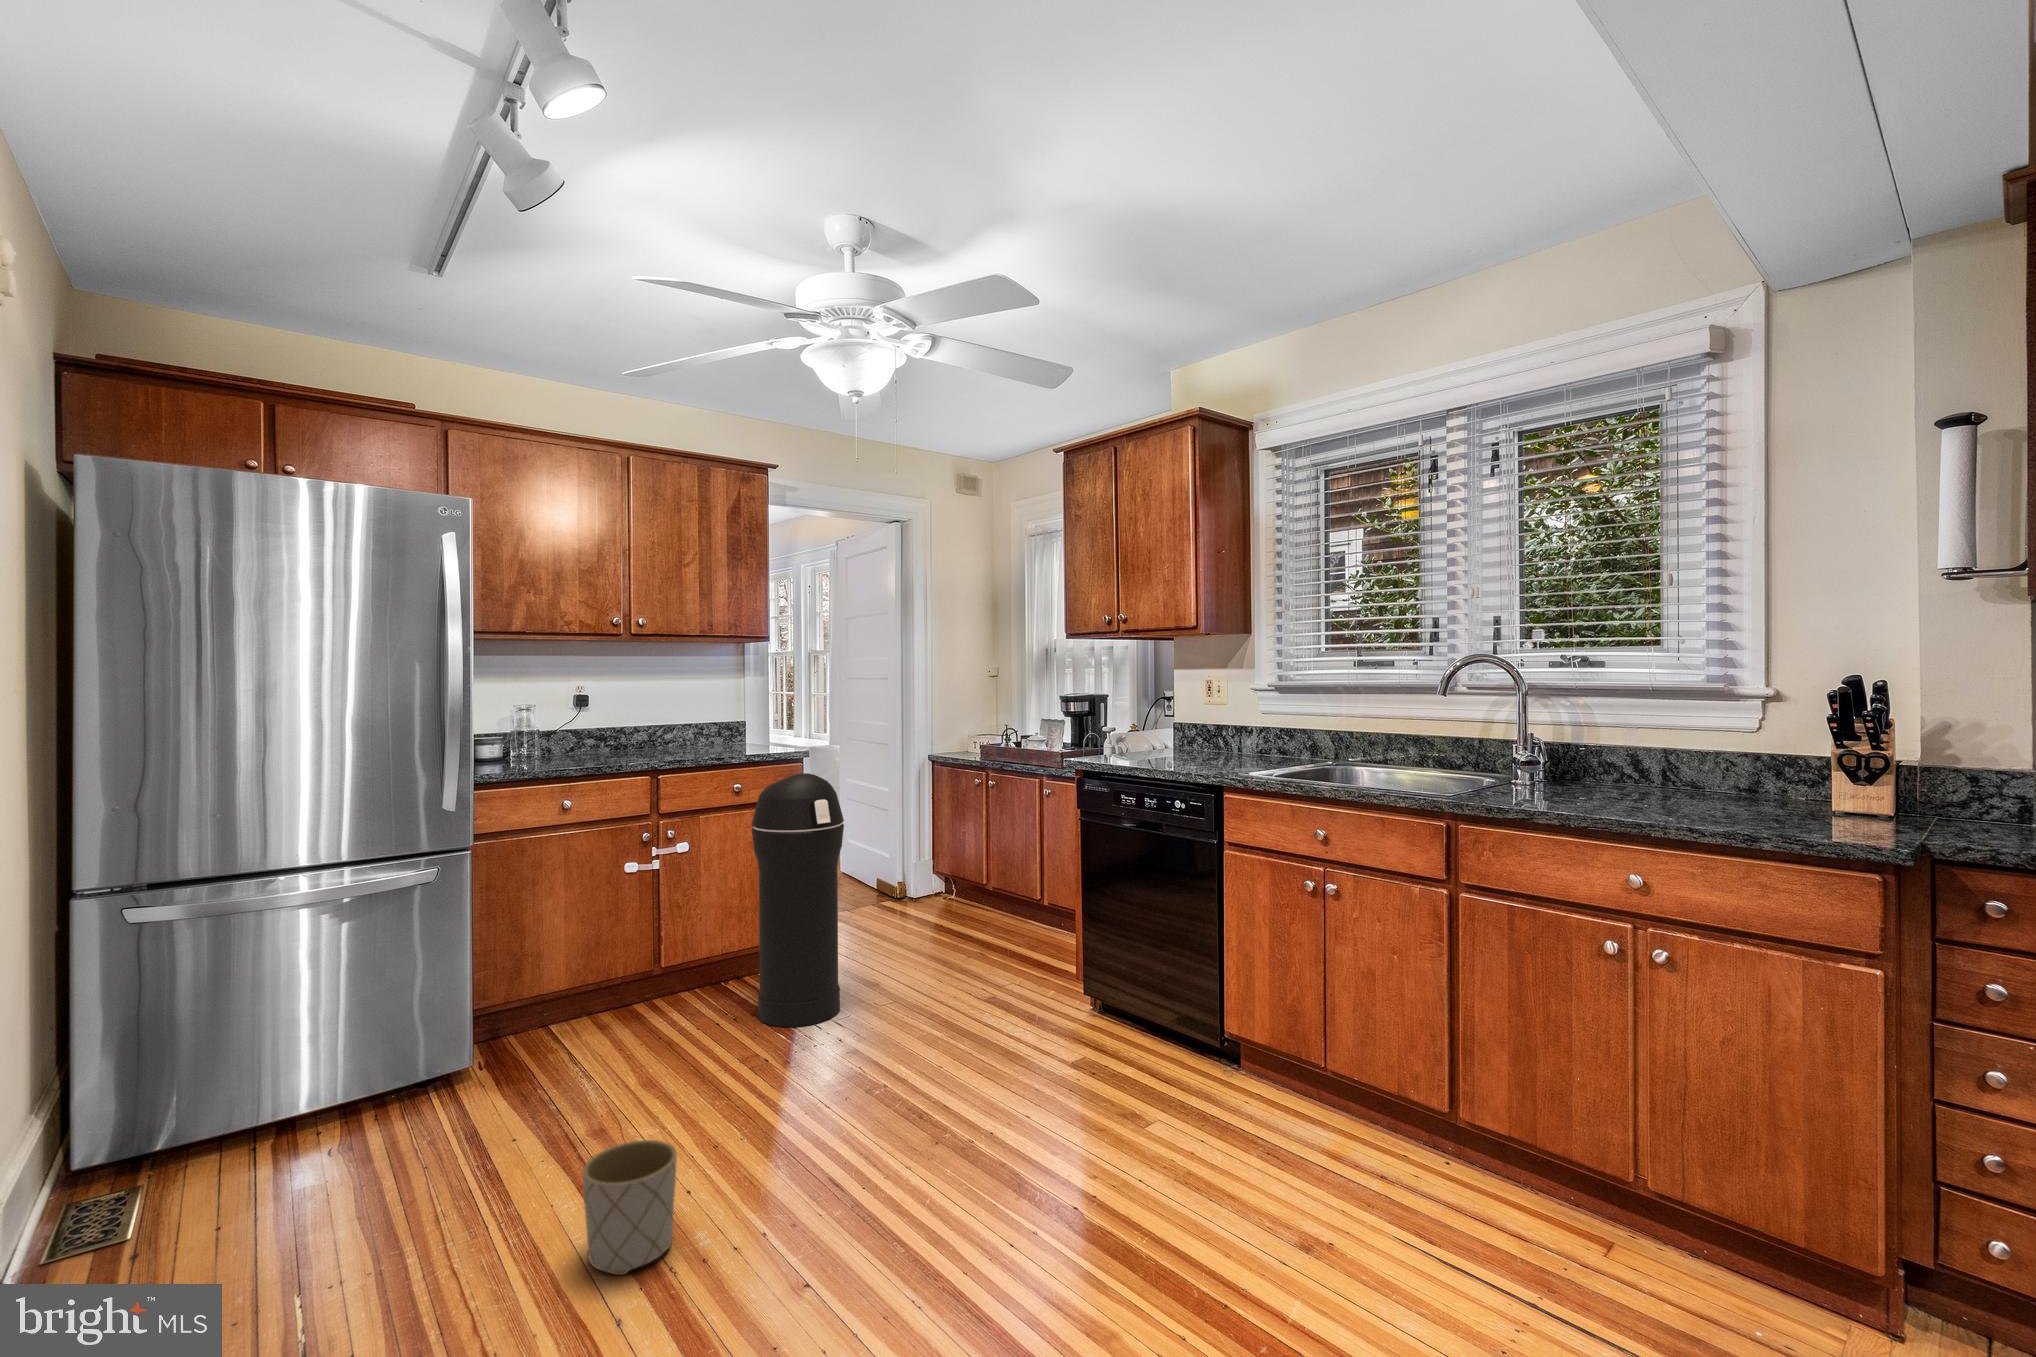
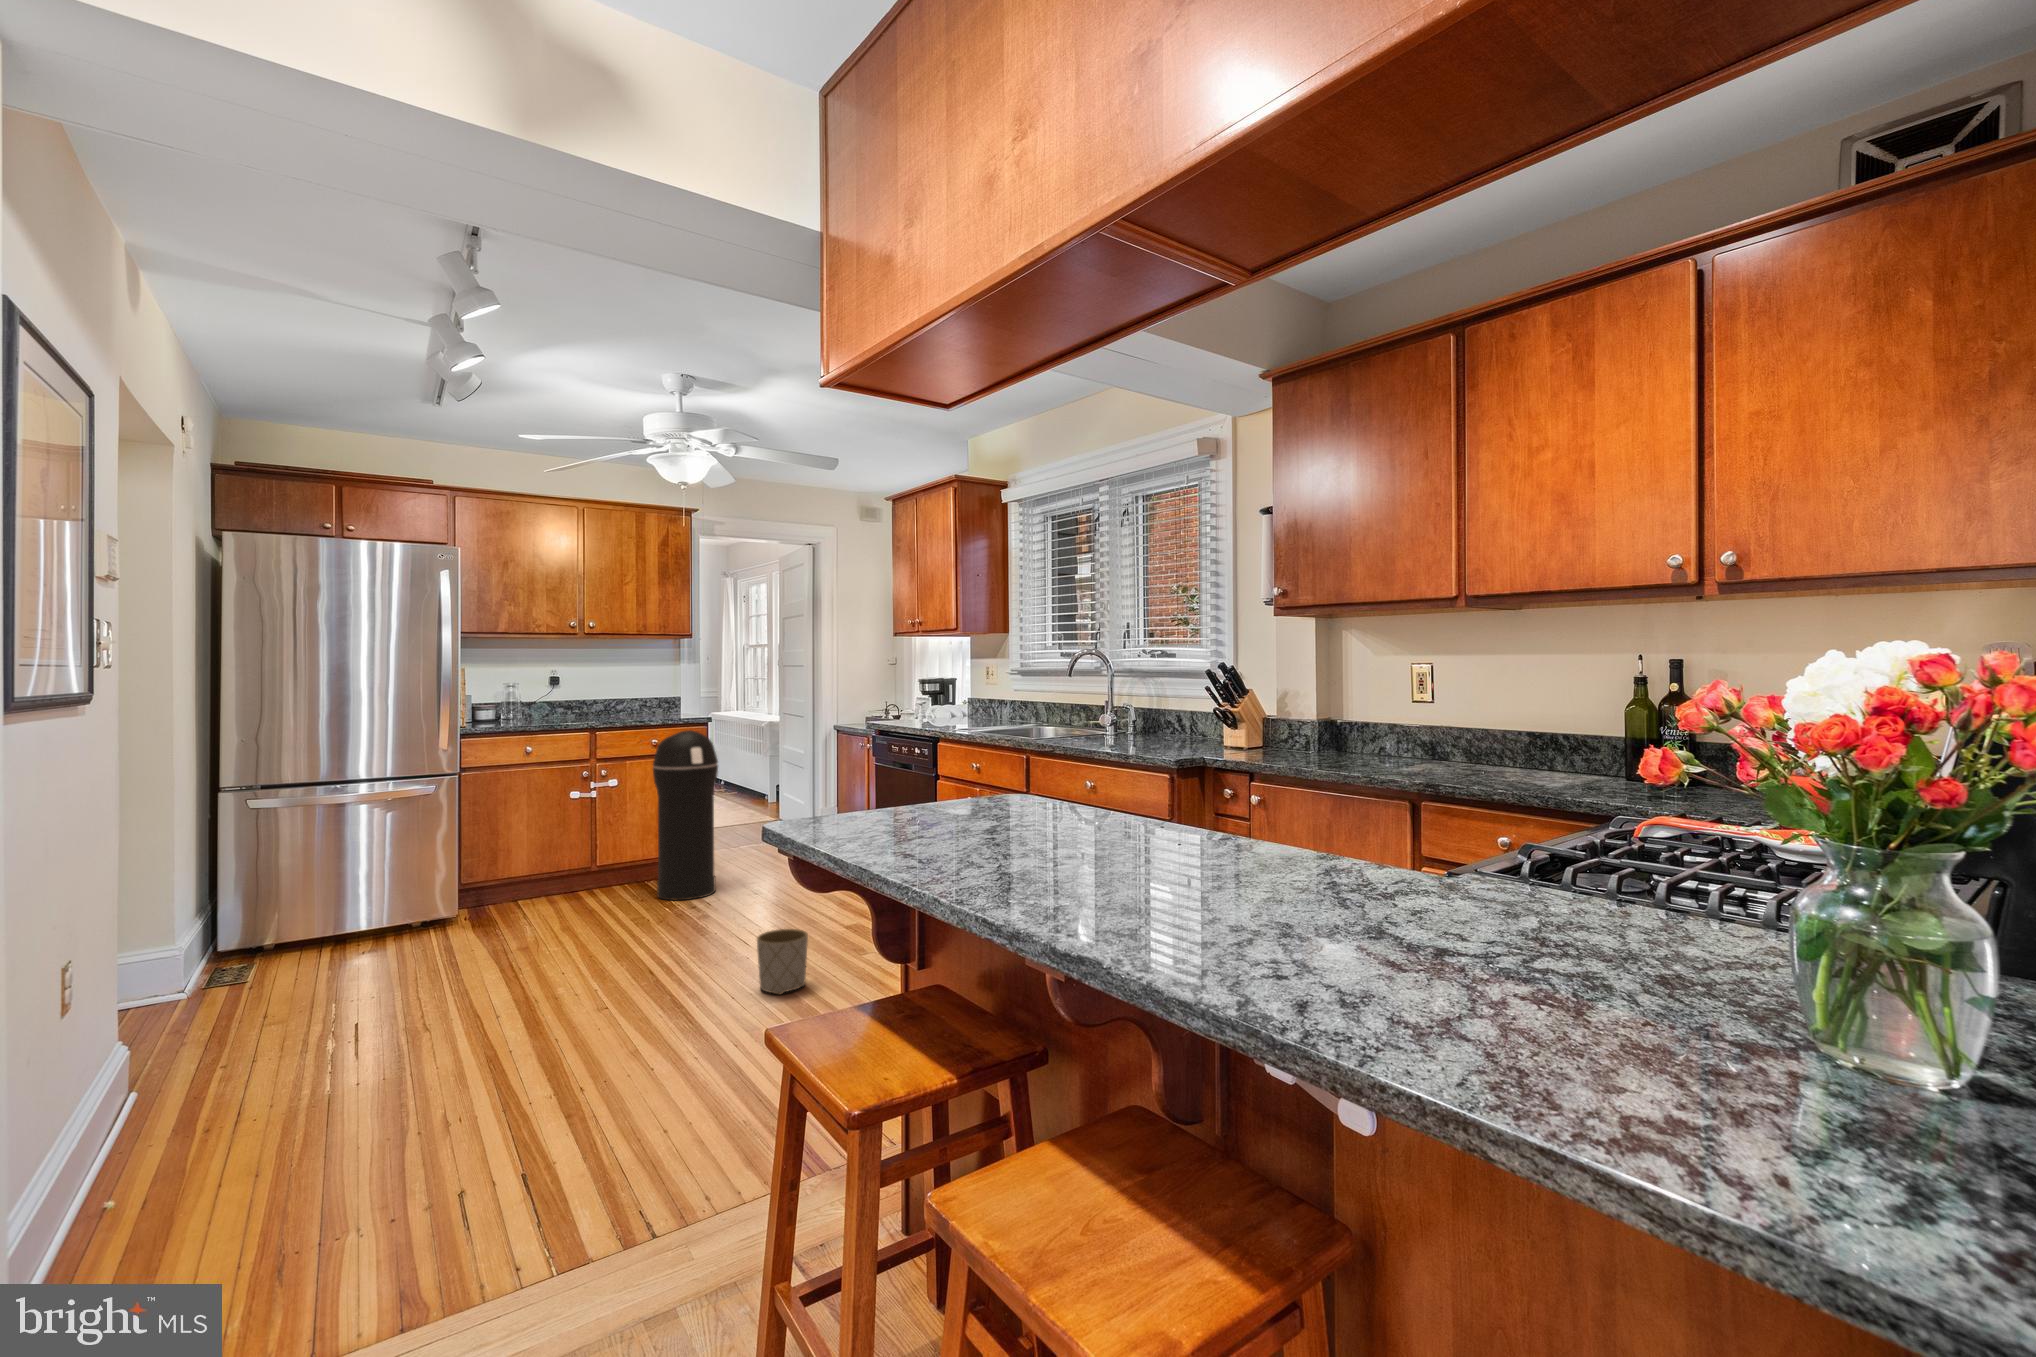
planter: present [583,1140,677,1275] -> present [757,929,808,995]

